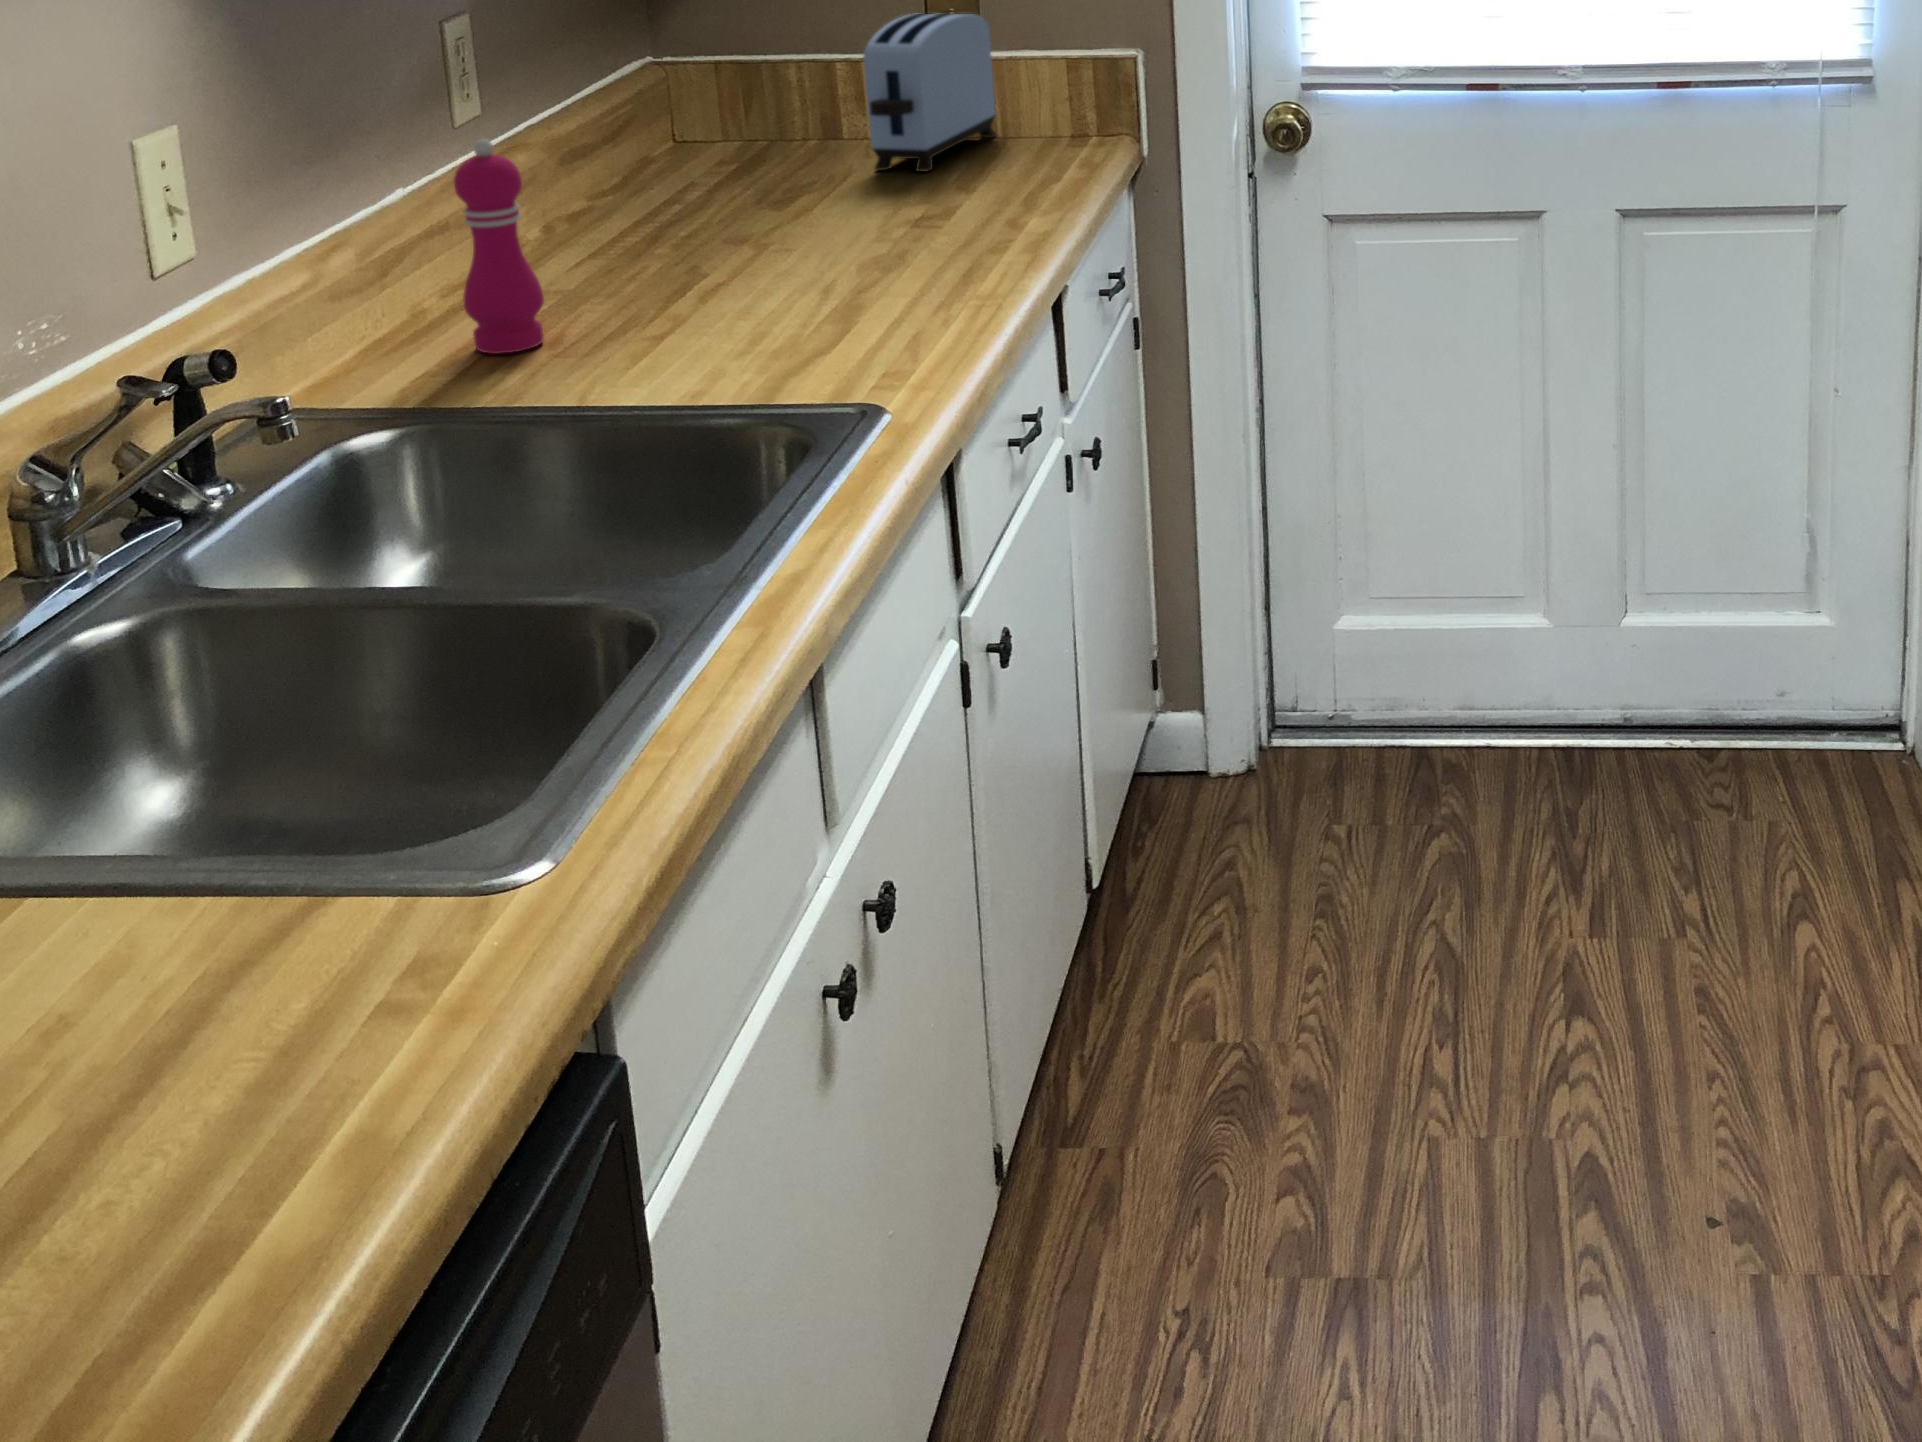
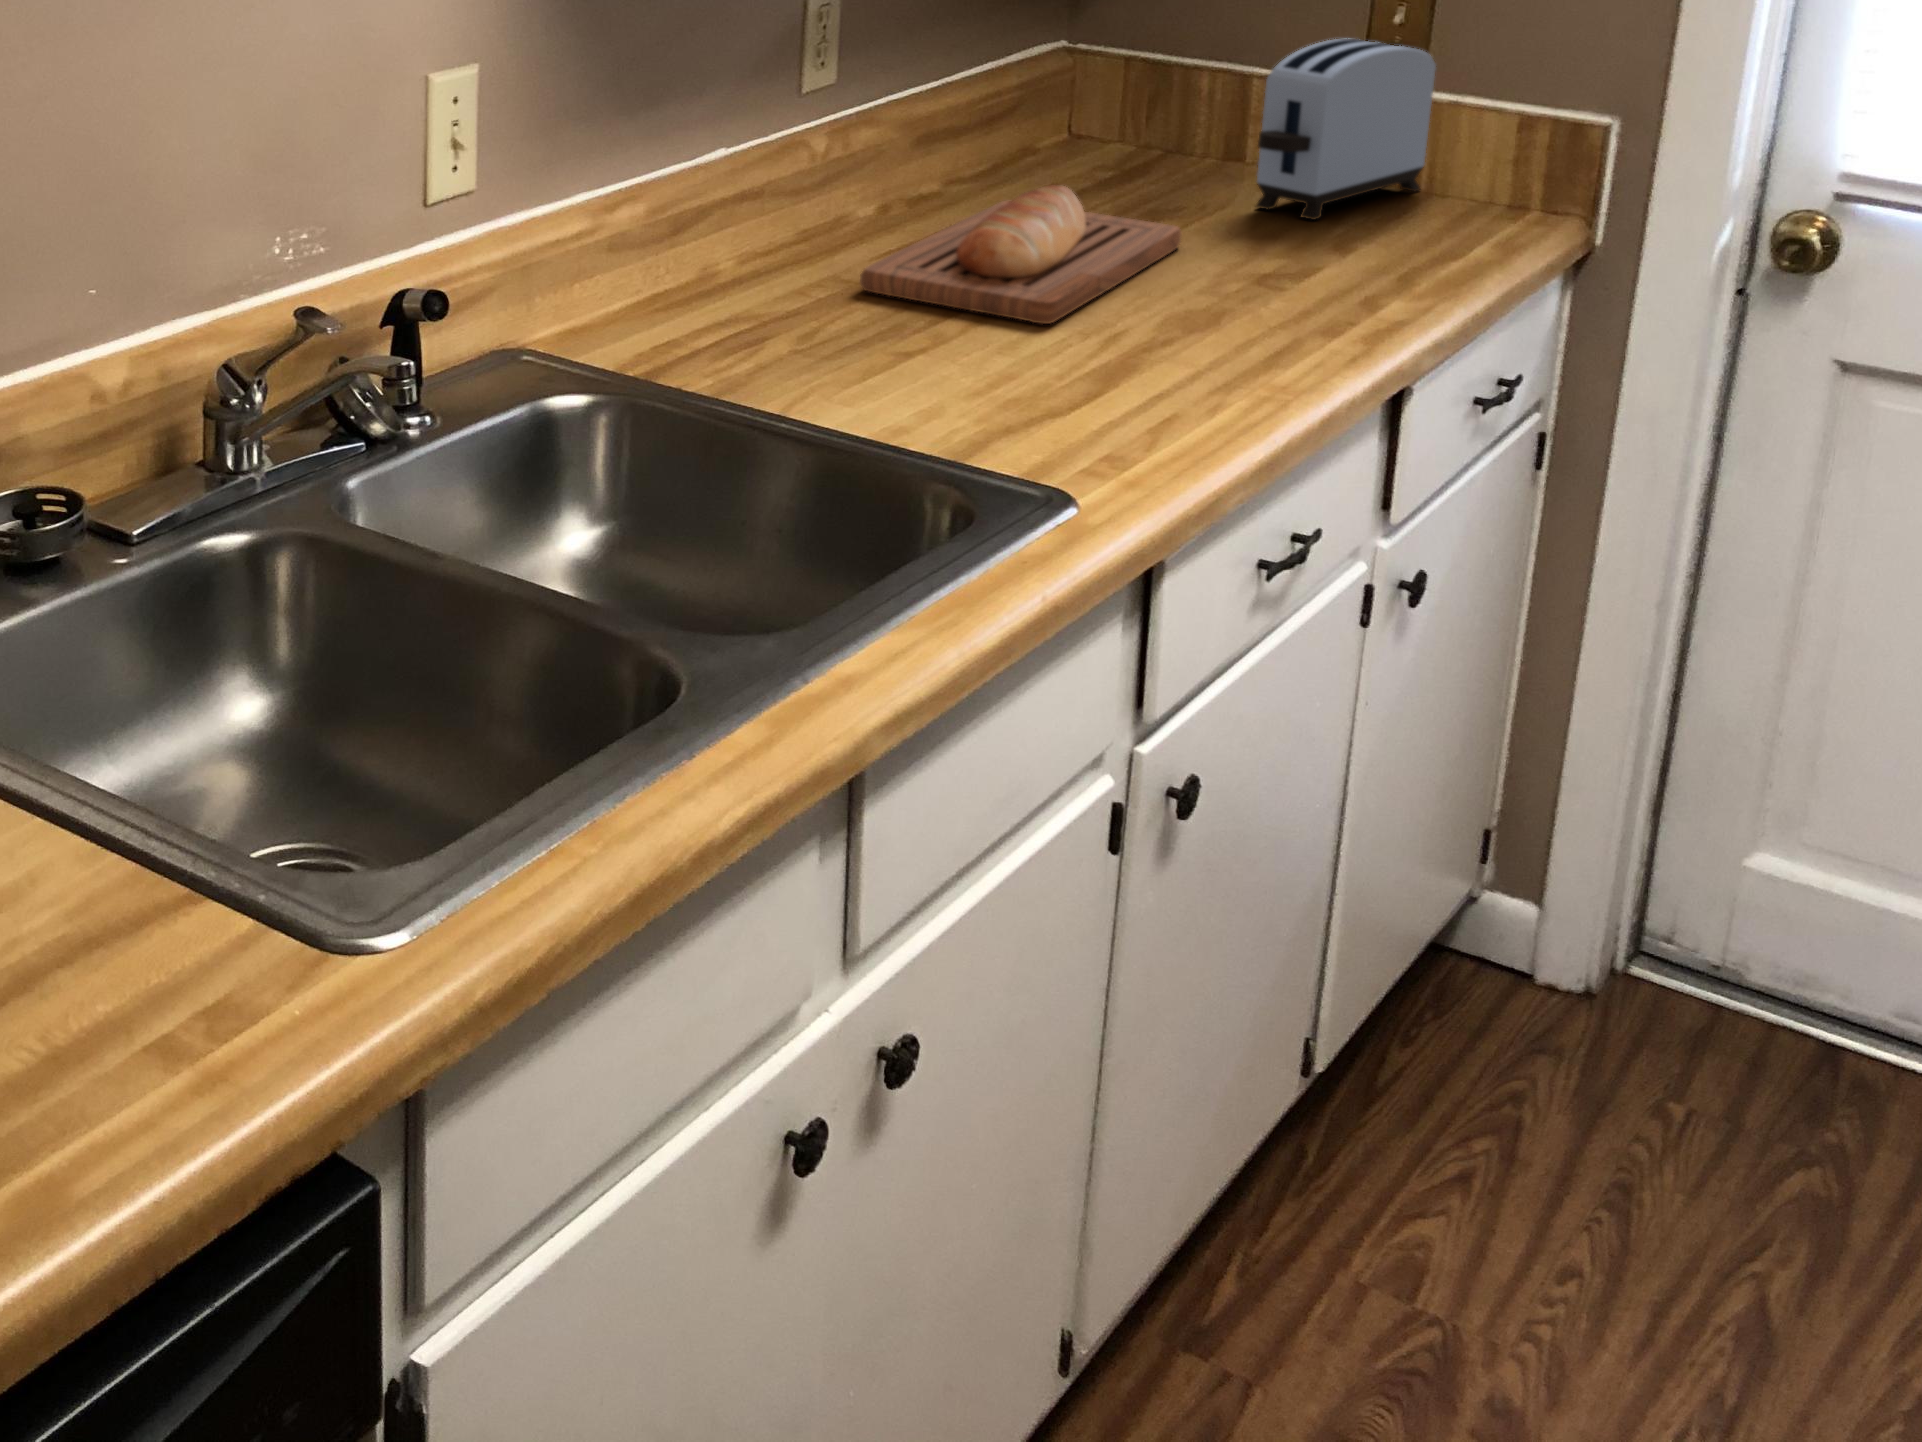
pepper mill: present [454,139,544,354] -> none [727,118,806,341]
bread loaf: none [572,173,833,295] -> present [860,186,1182,324]

